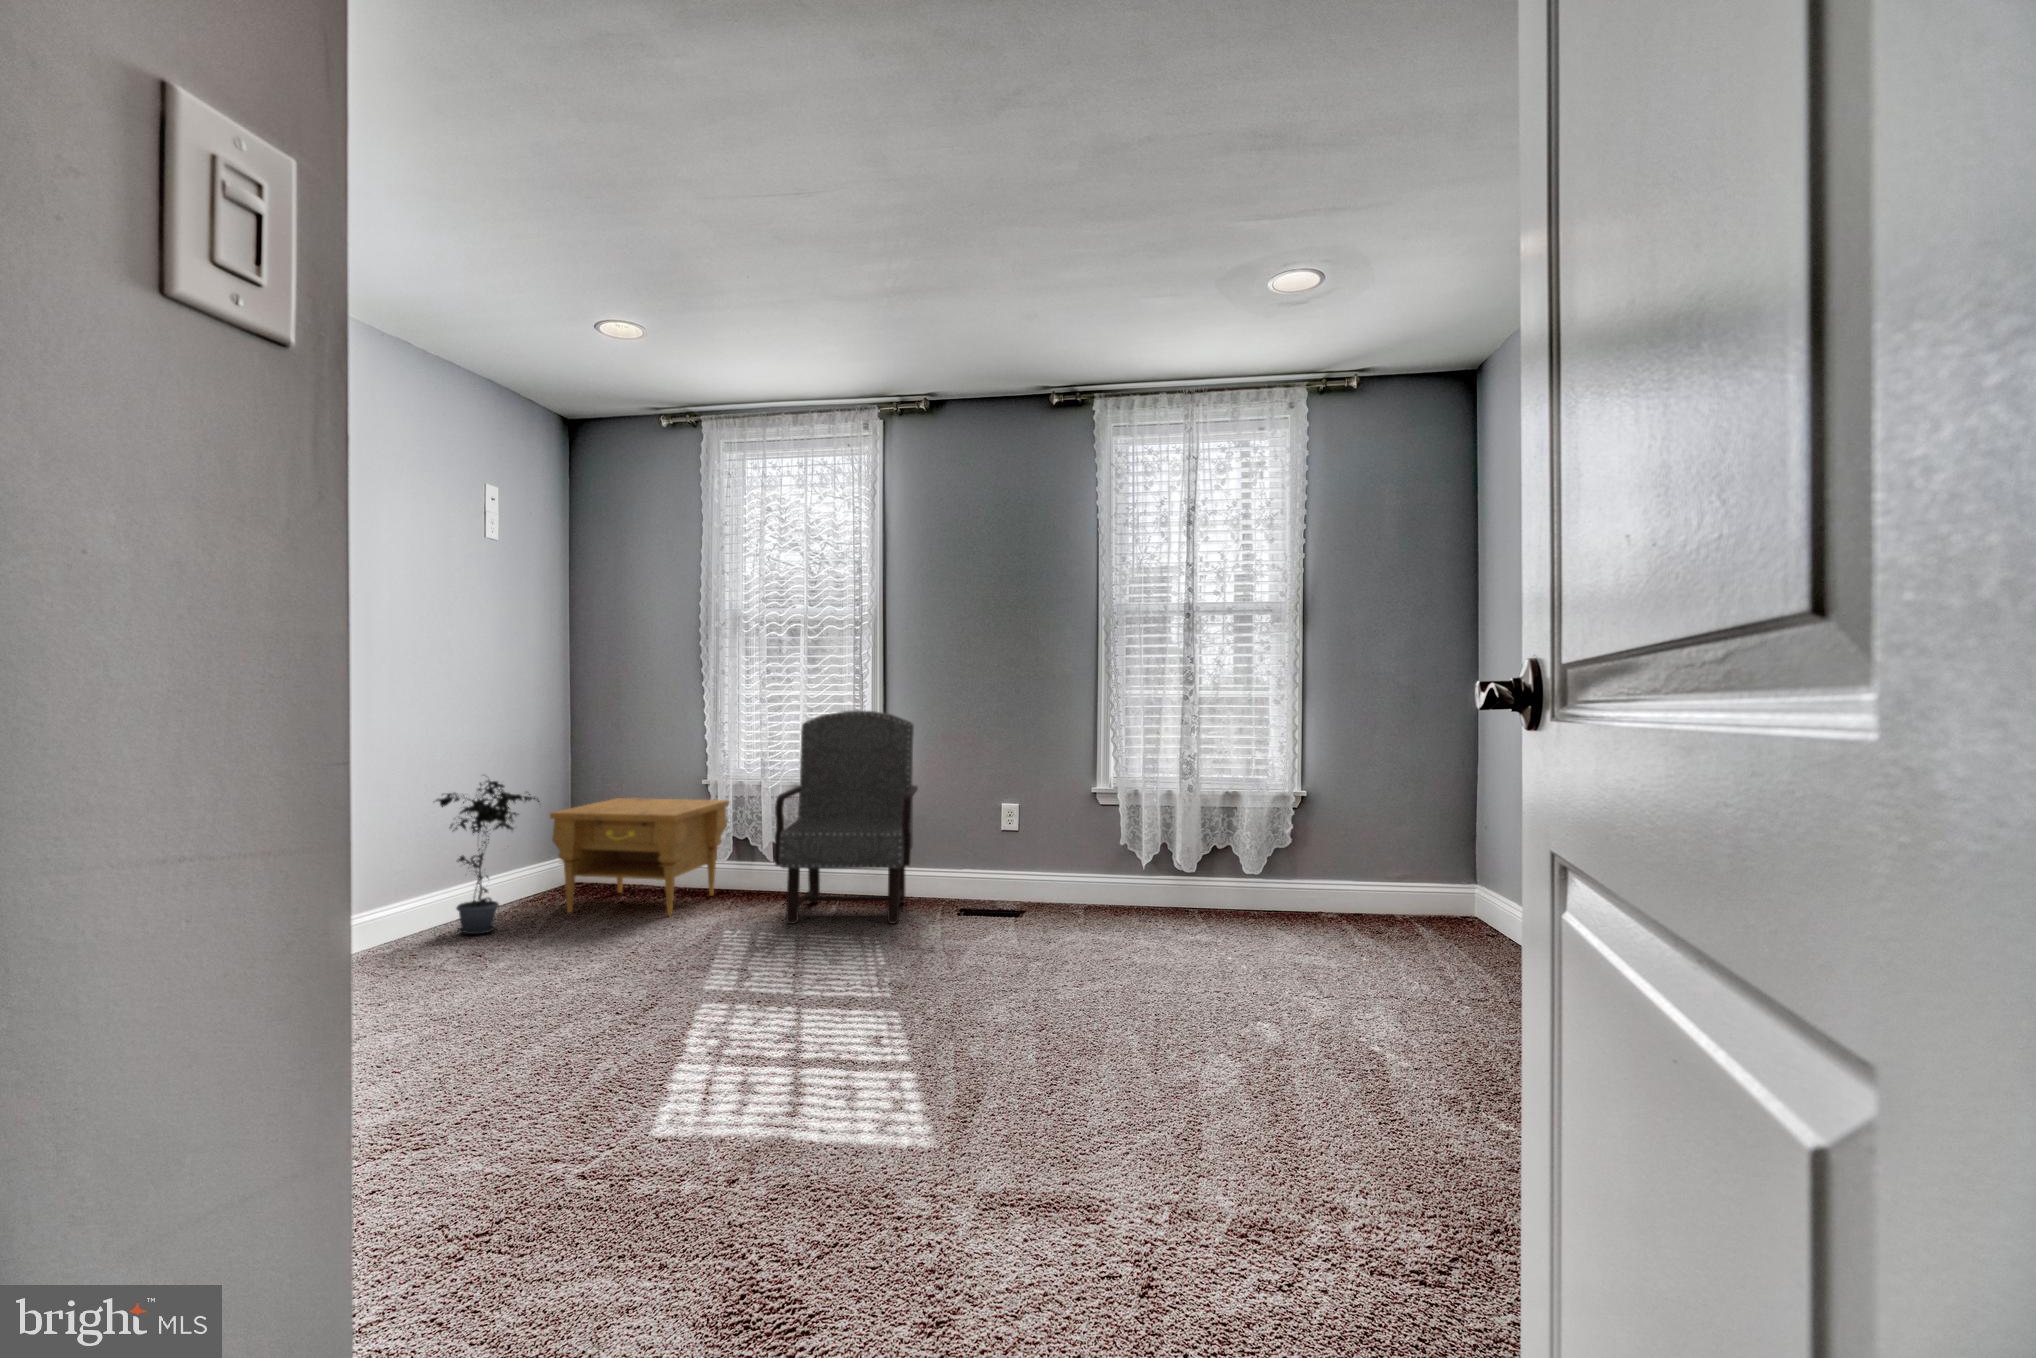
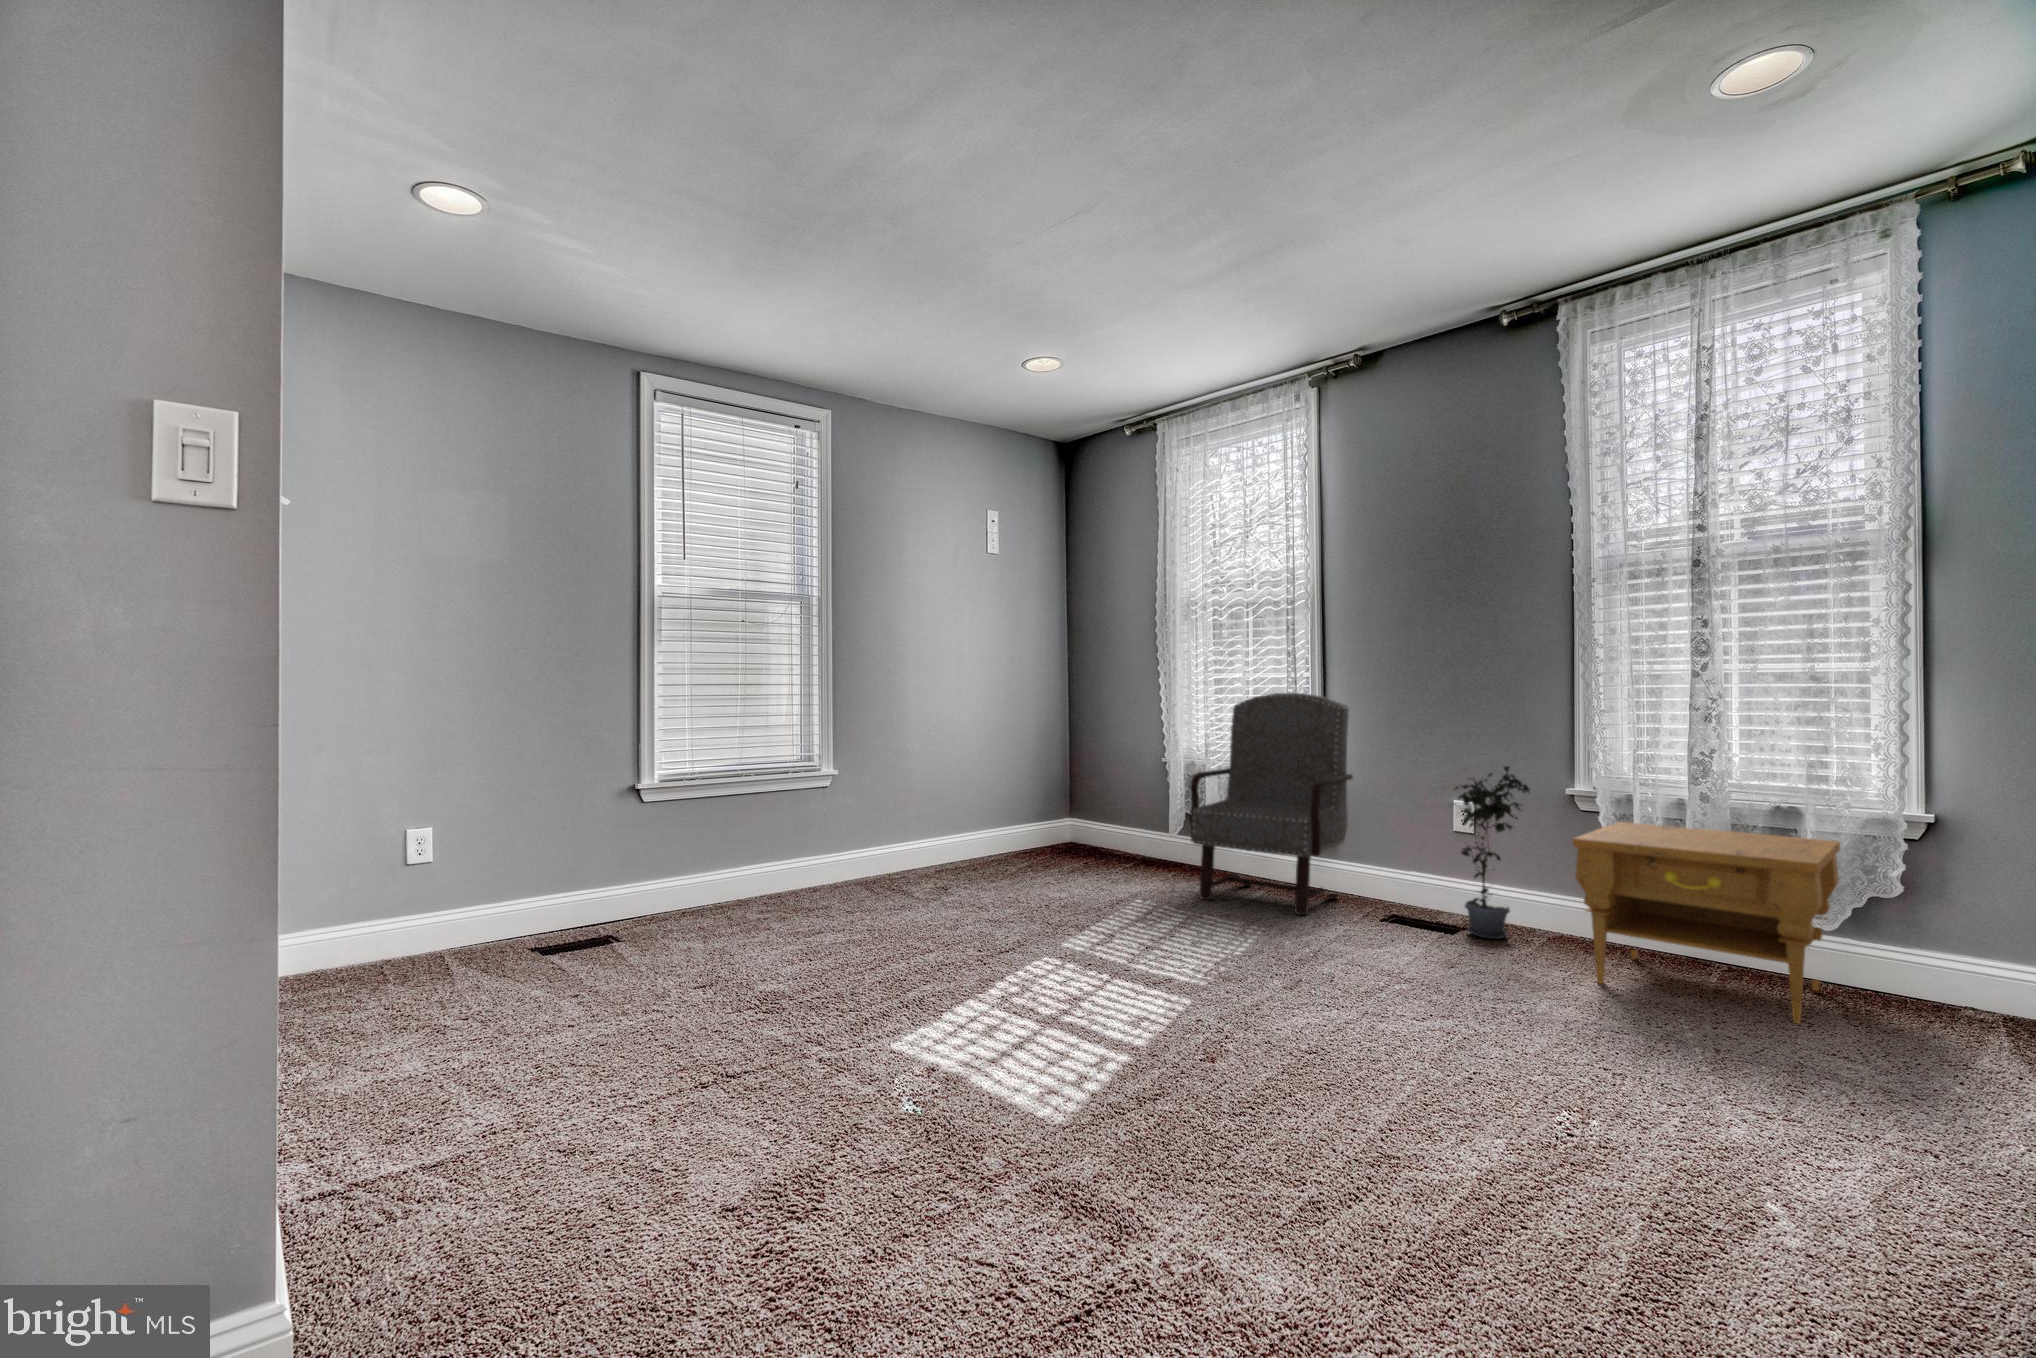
potted plant: present [436,780,539,934] -> present [1455,766,1530,939]
nightstand: present [550,798,729,916] -> present [1573,822,1840,1023]

